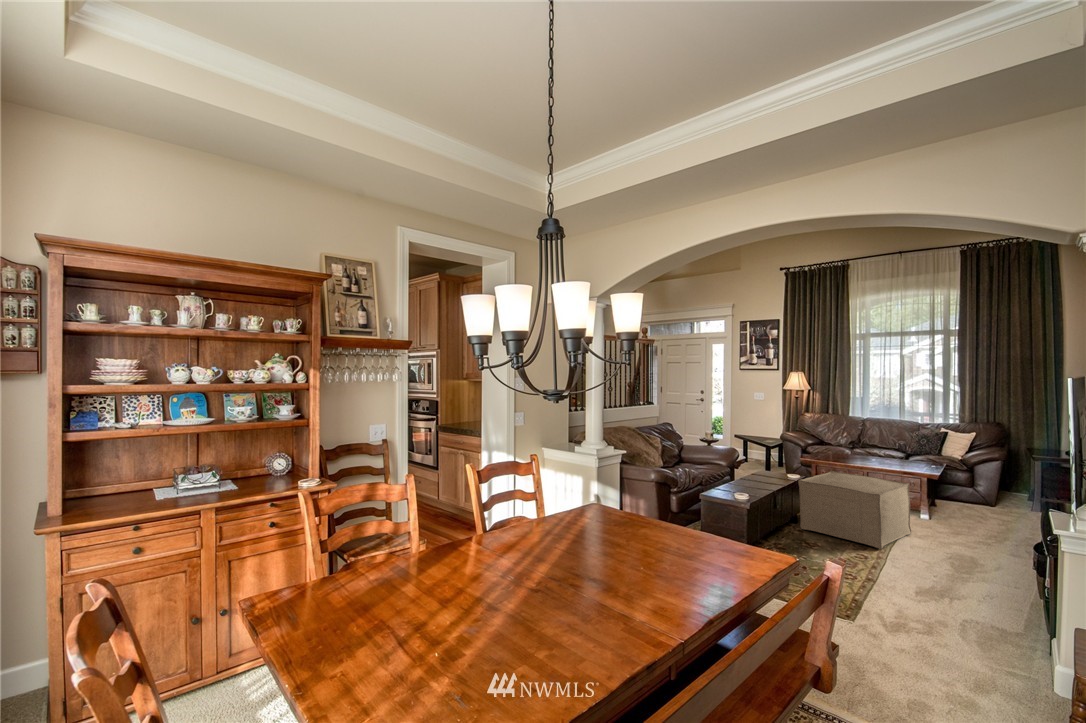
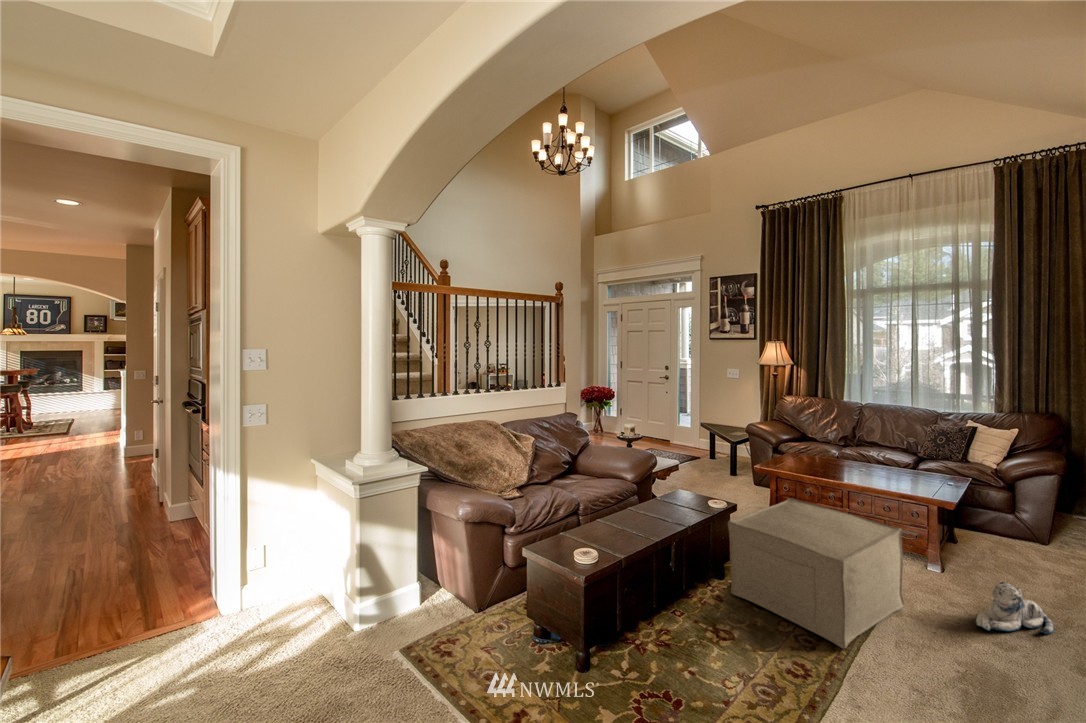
plush toy: none [956,513,1001,543] -> present [976,581,1054,634]

